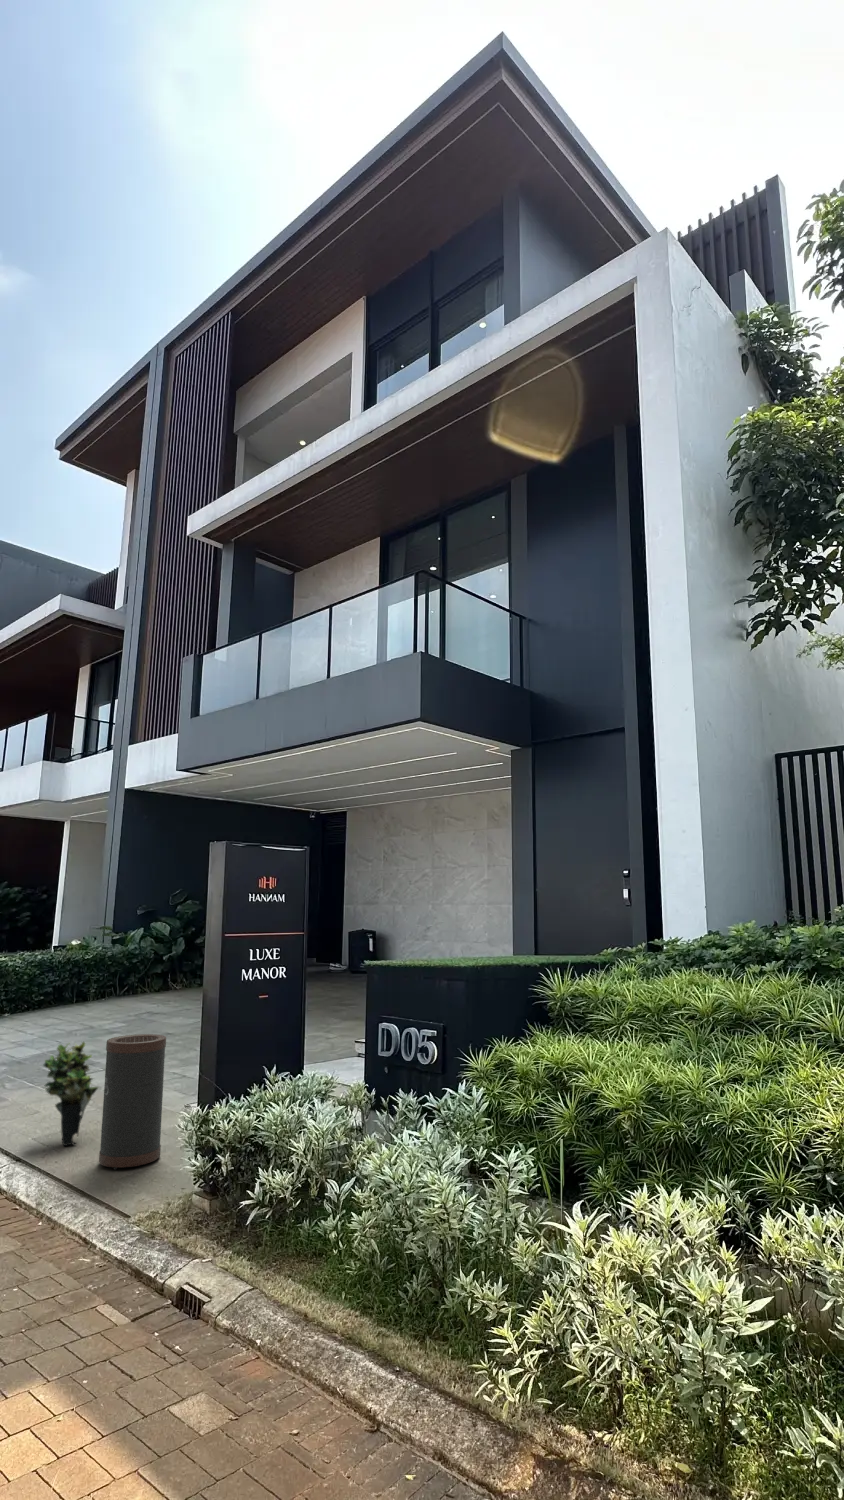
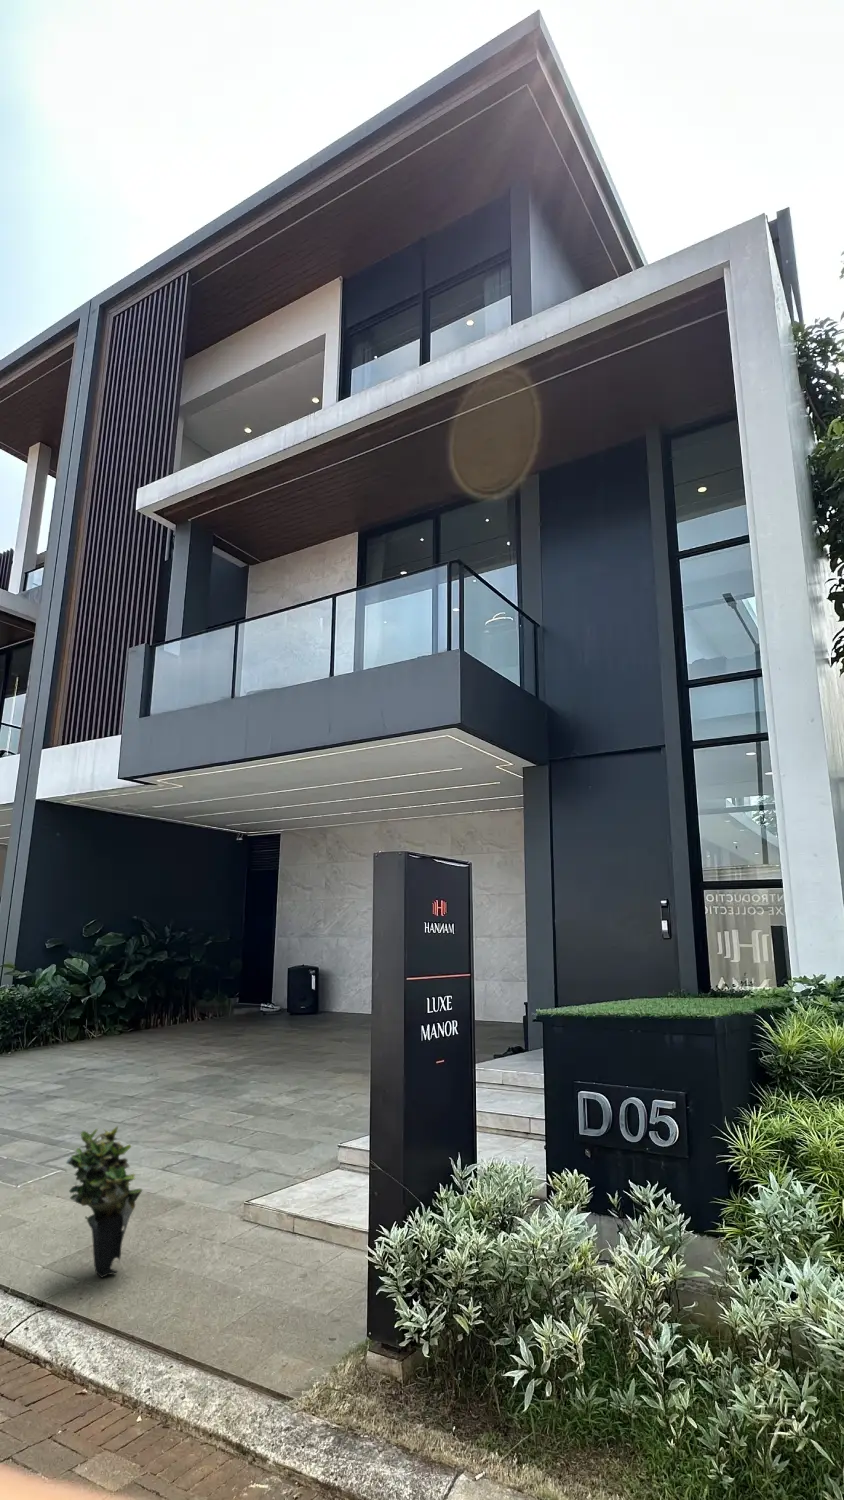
trash can: present [99,1034,166,1170] -> none [174,1115,262,1314]

